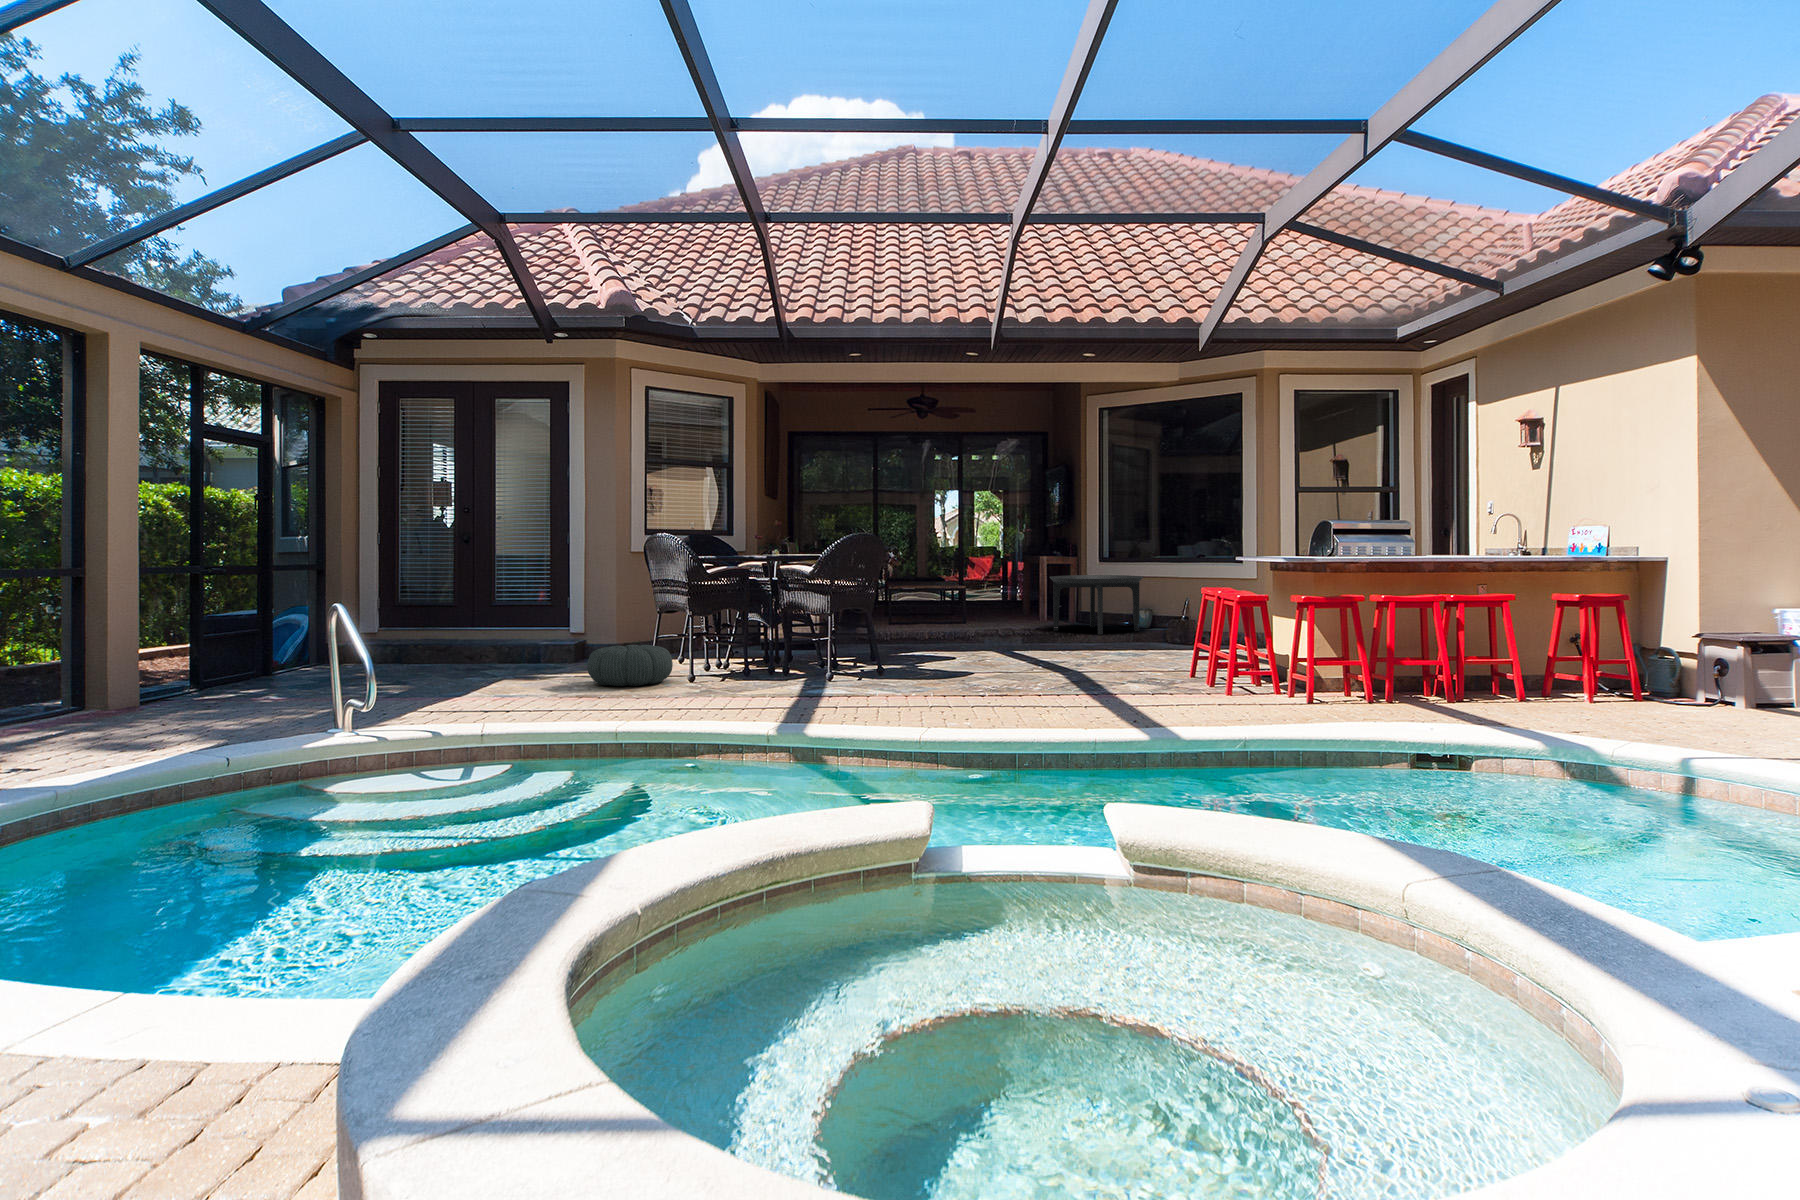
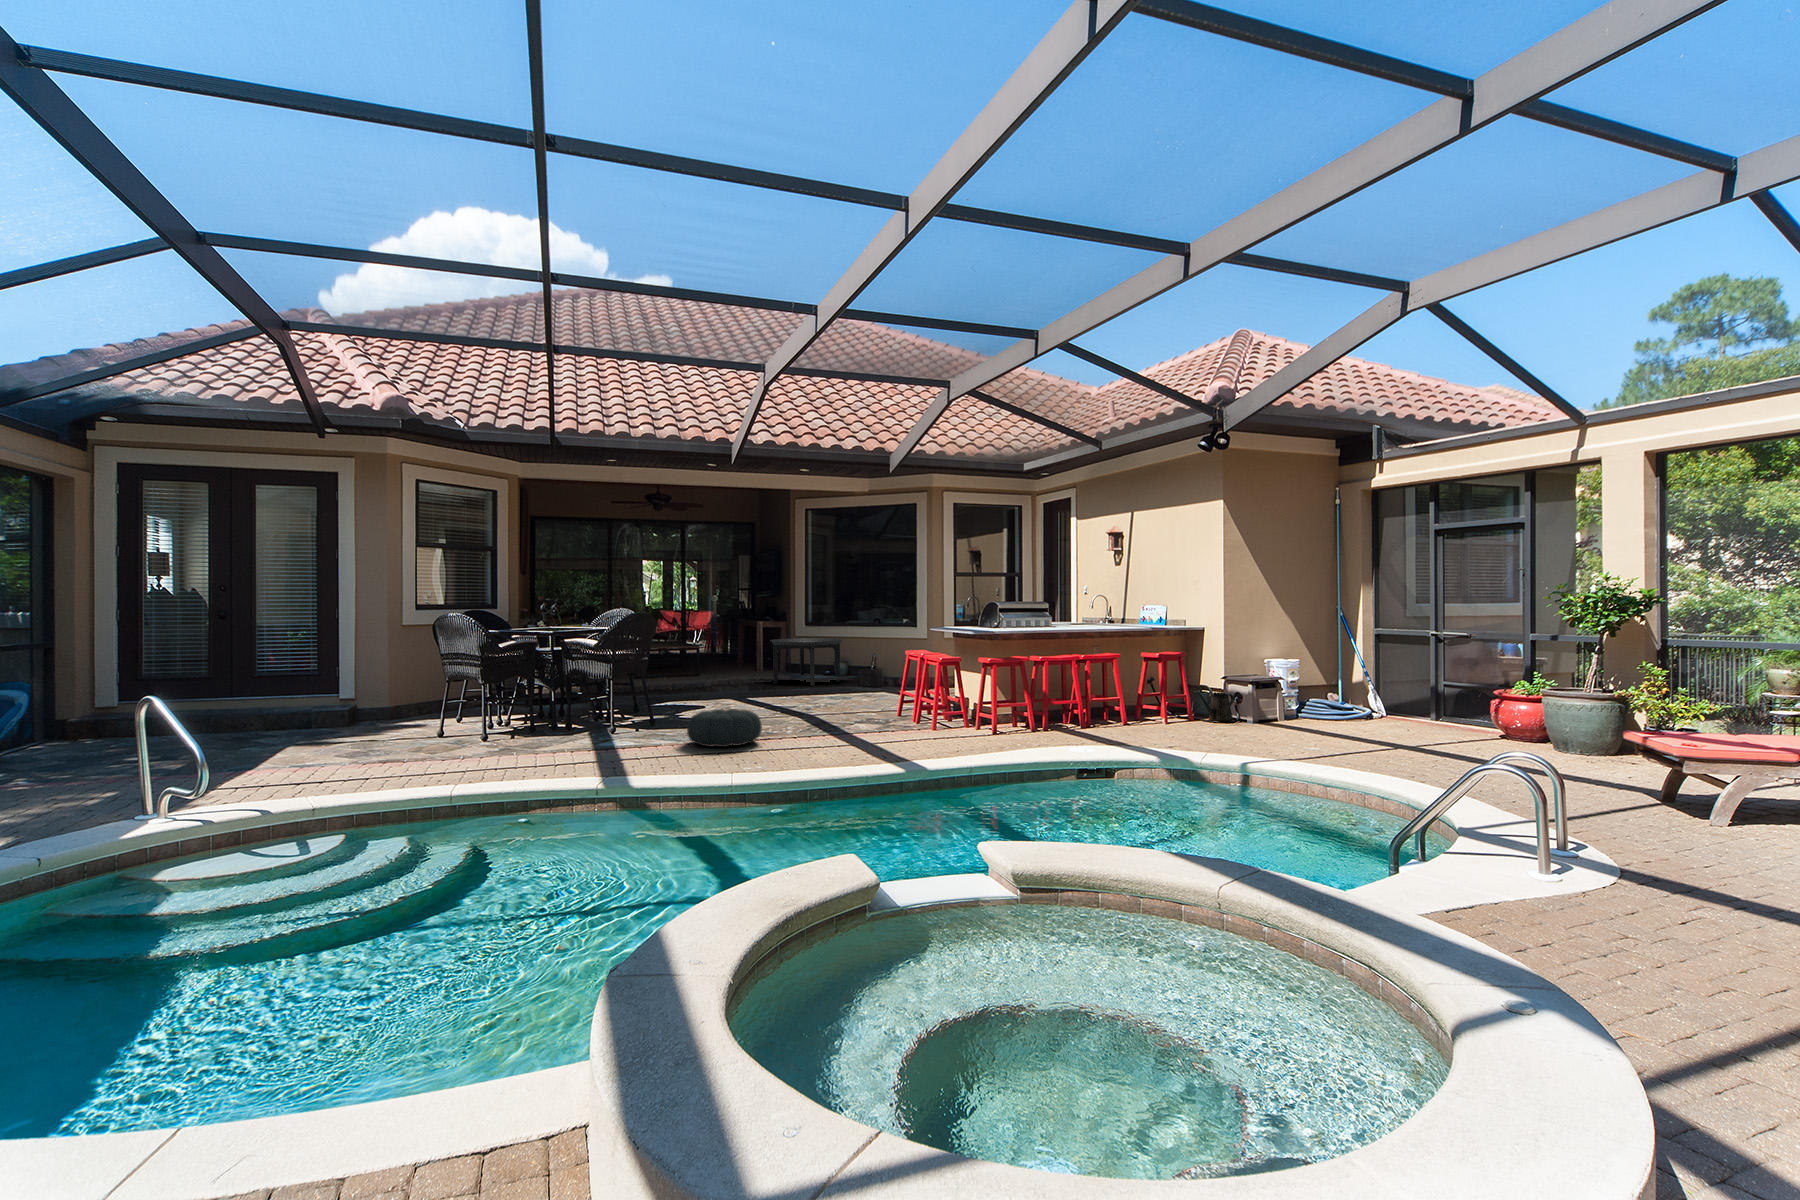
pouf: present [587,645,673,686] -> present [687,709,762,747]
watering can: none [1643,654,1715,700] -> present [1196,691,1234,721]

